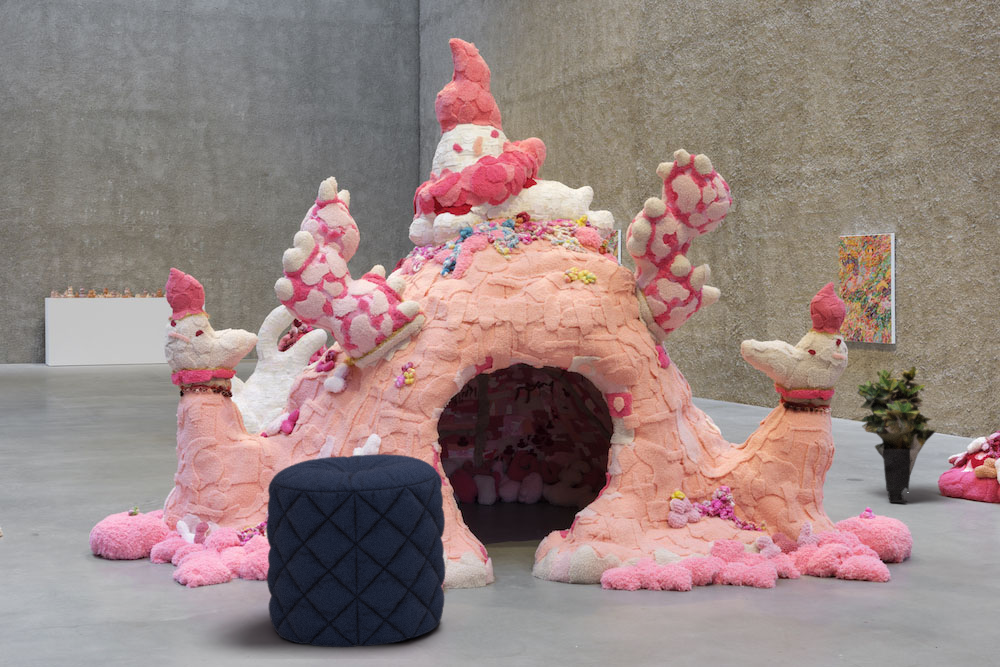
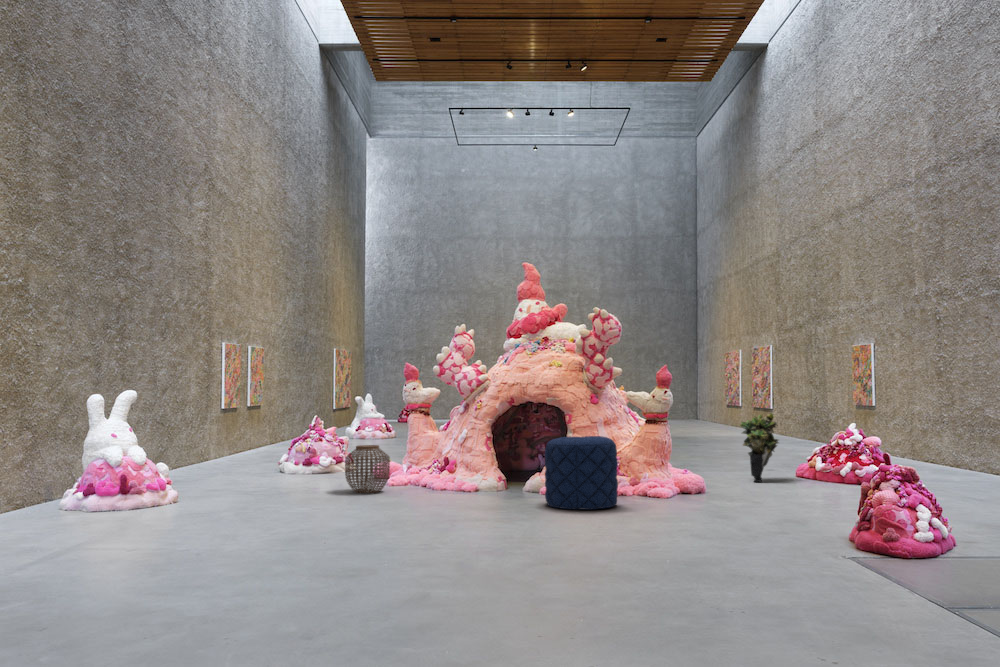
pouf: present [266,454,445,647] -> present [545,436,618,509]
woven basket: none [81,492,204,624] -> present [345,445,390,493]

